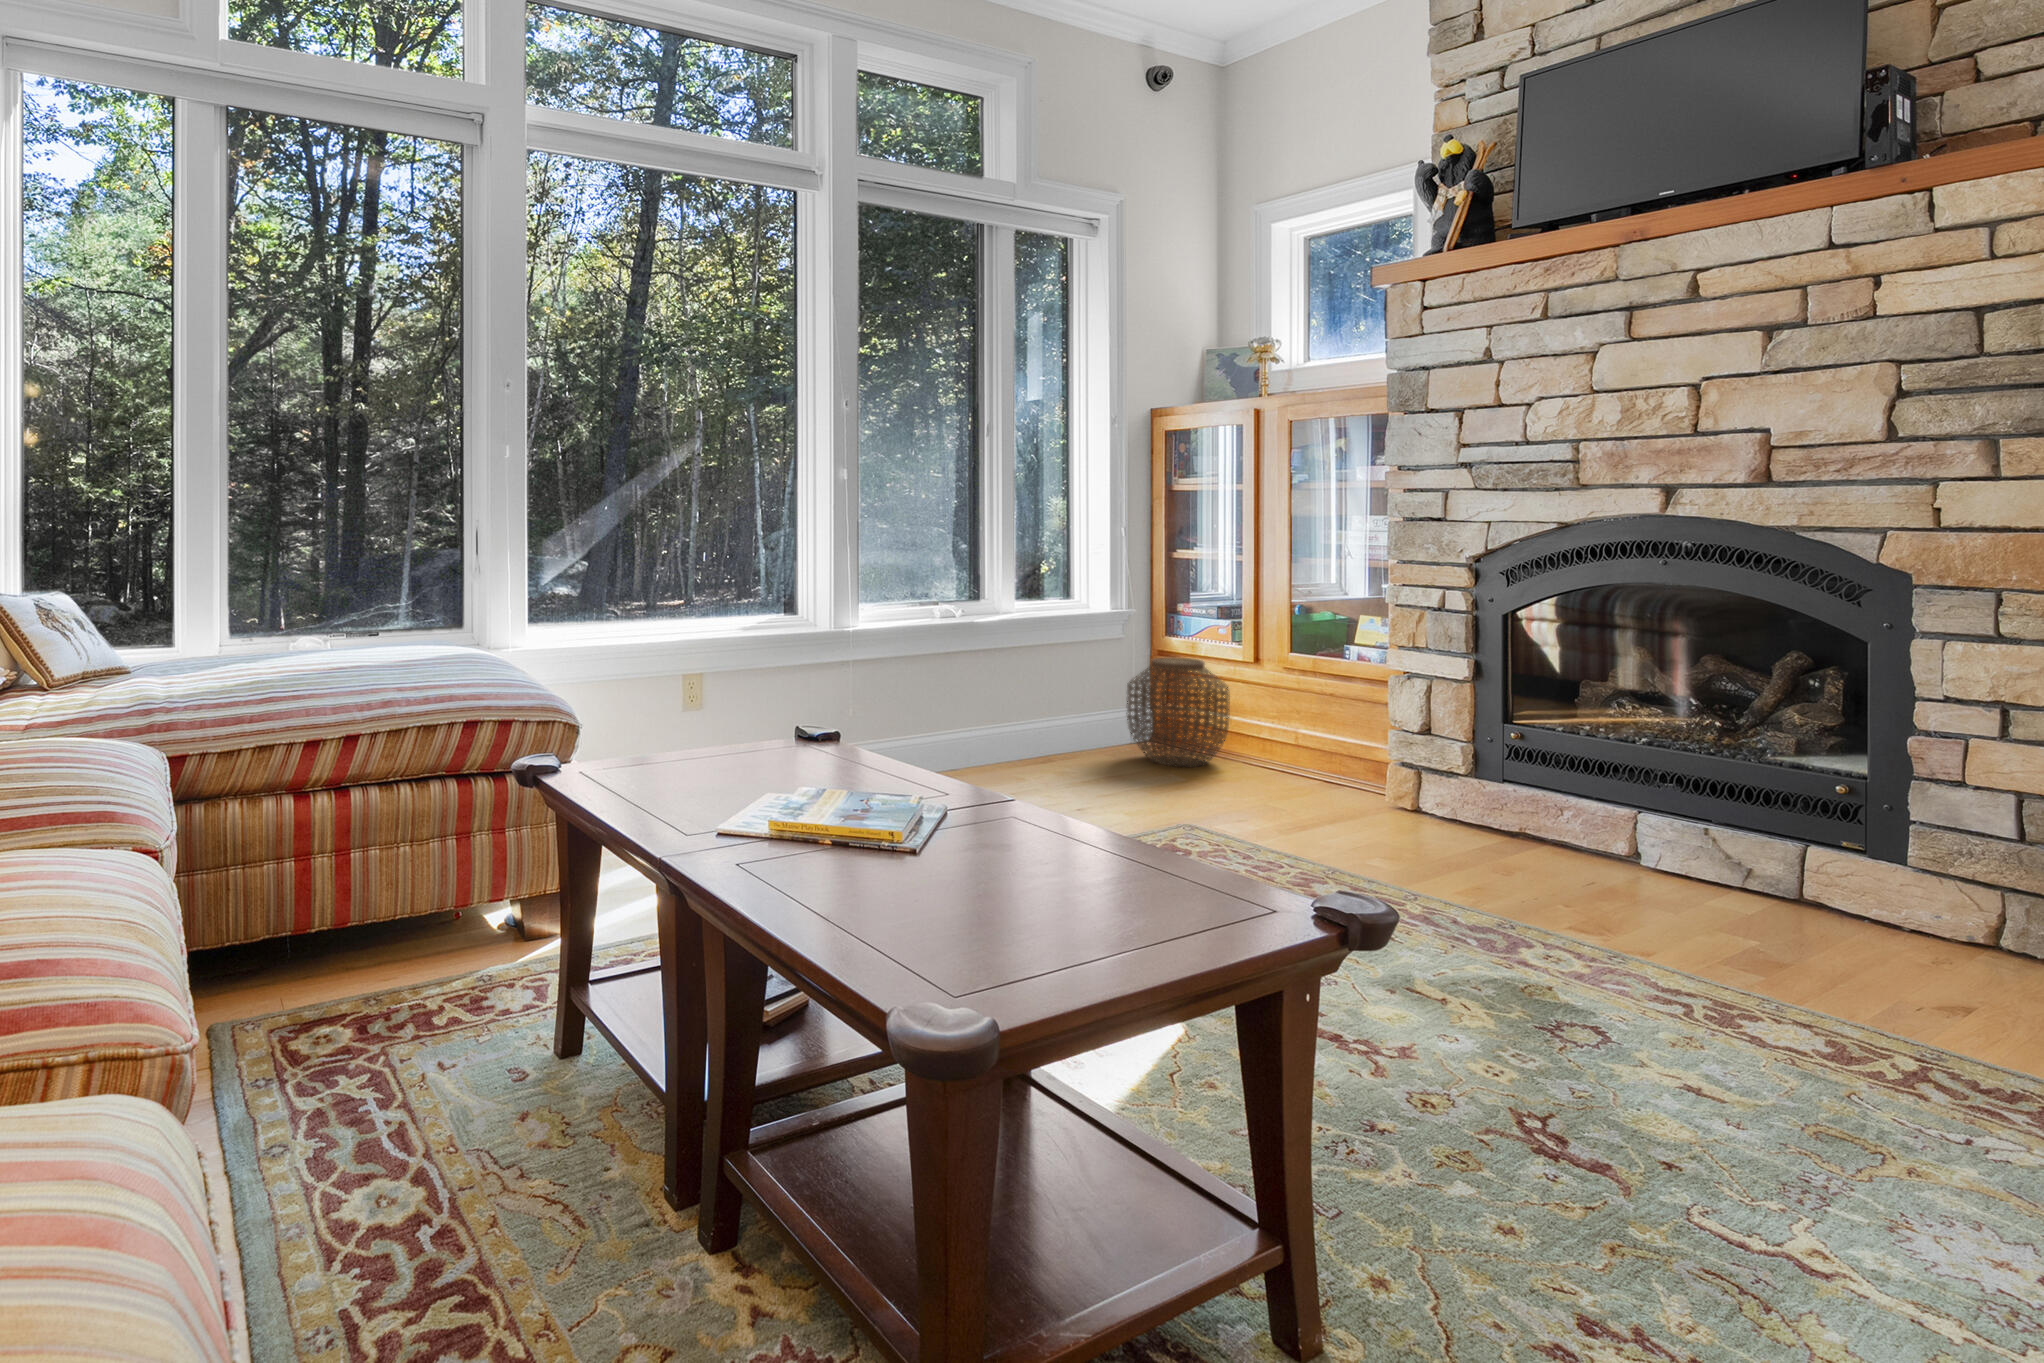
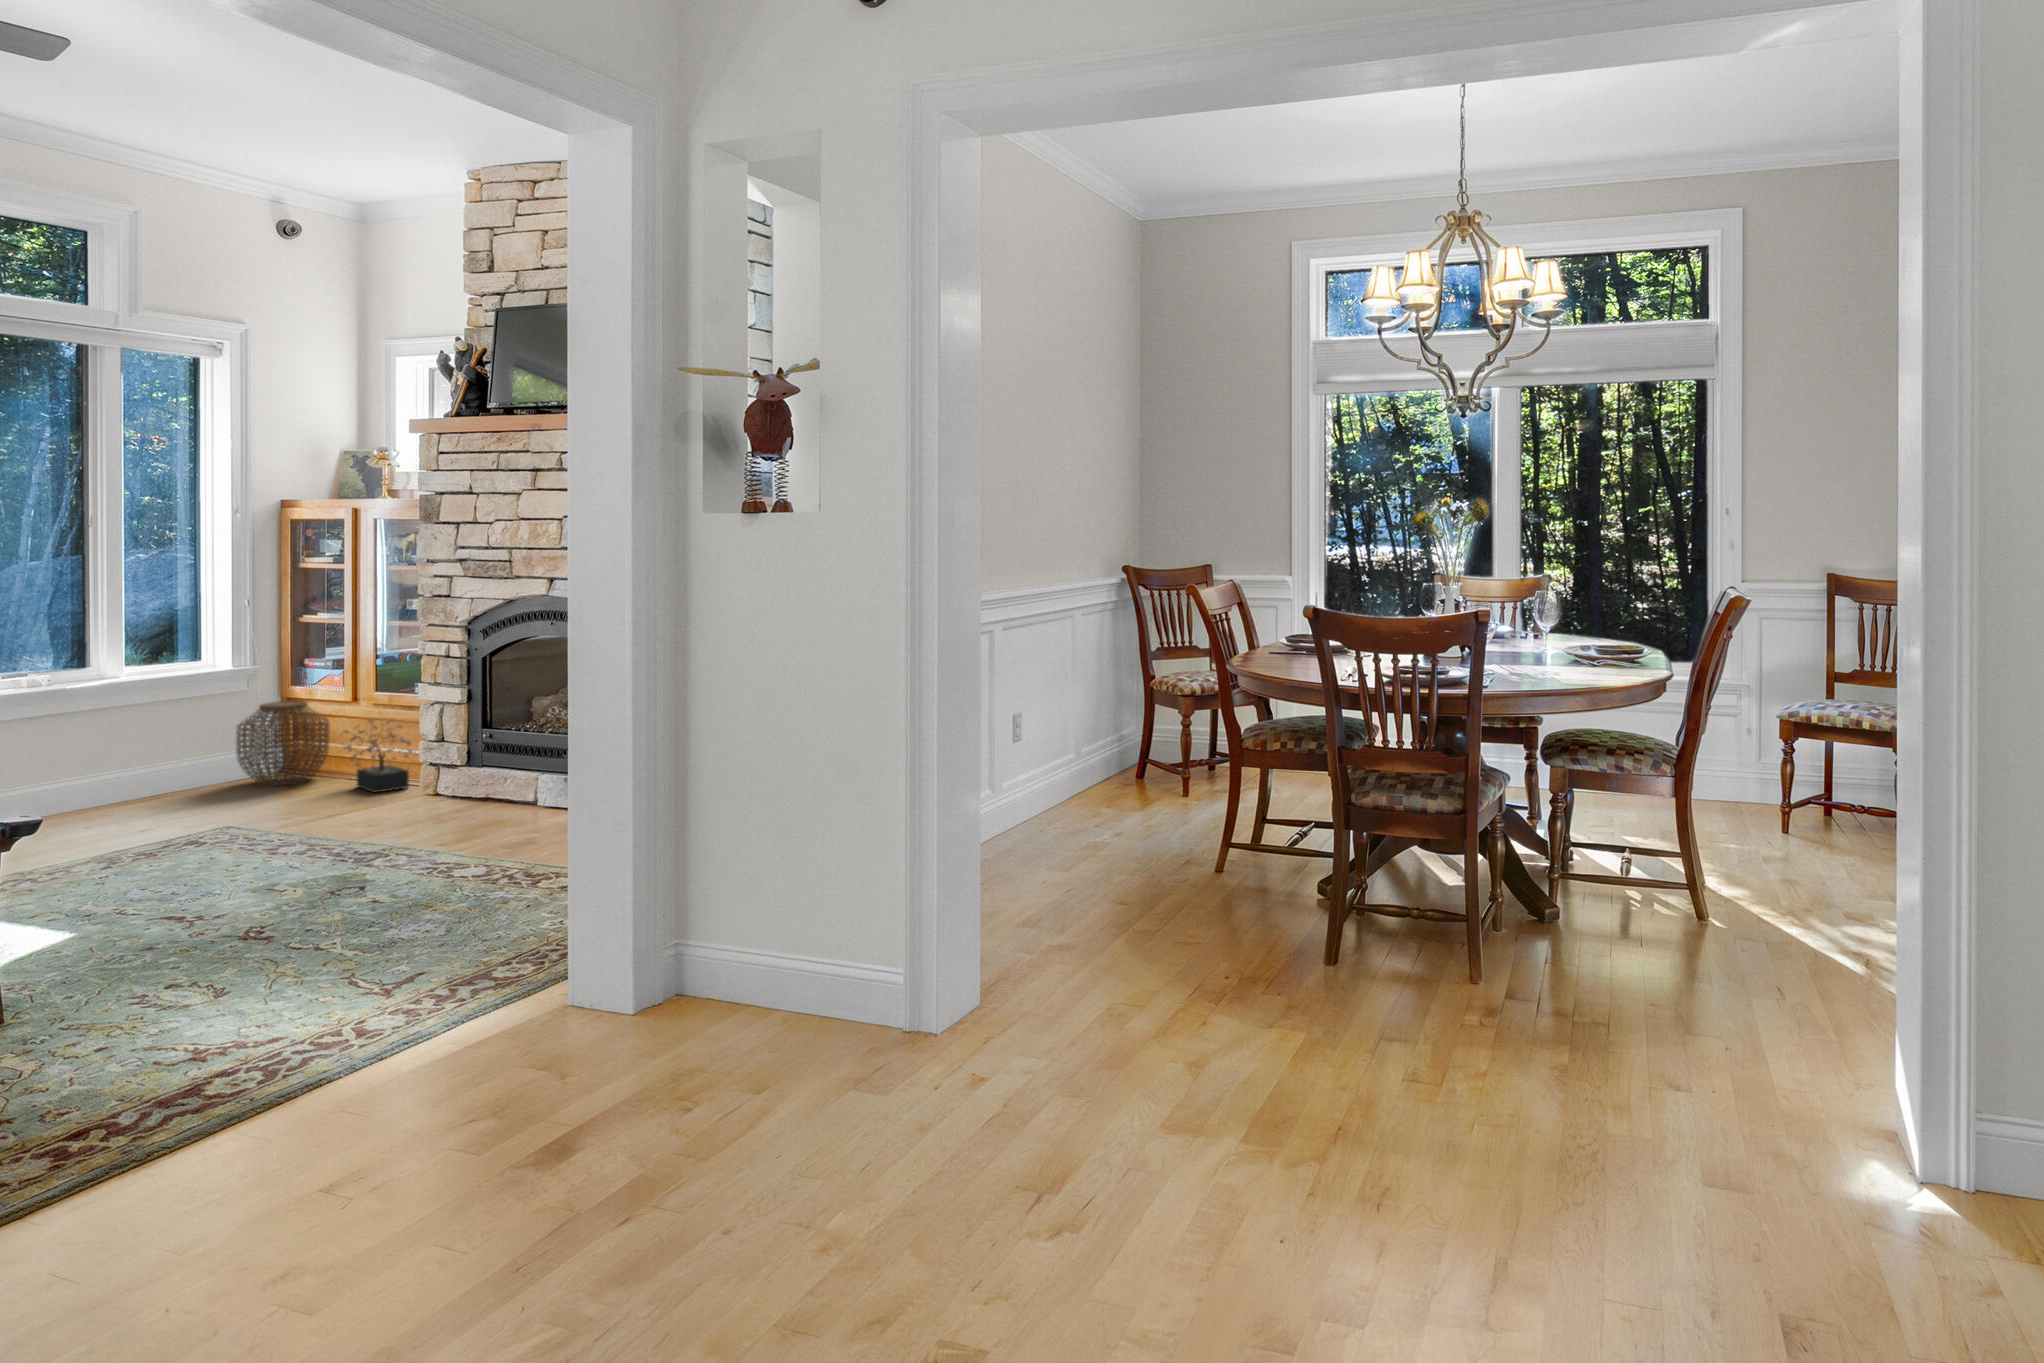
decorative plant: none [1266,689,1384,798] -> present [344,719,412,793]

